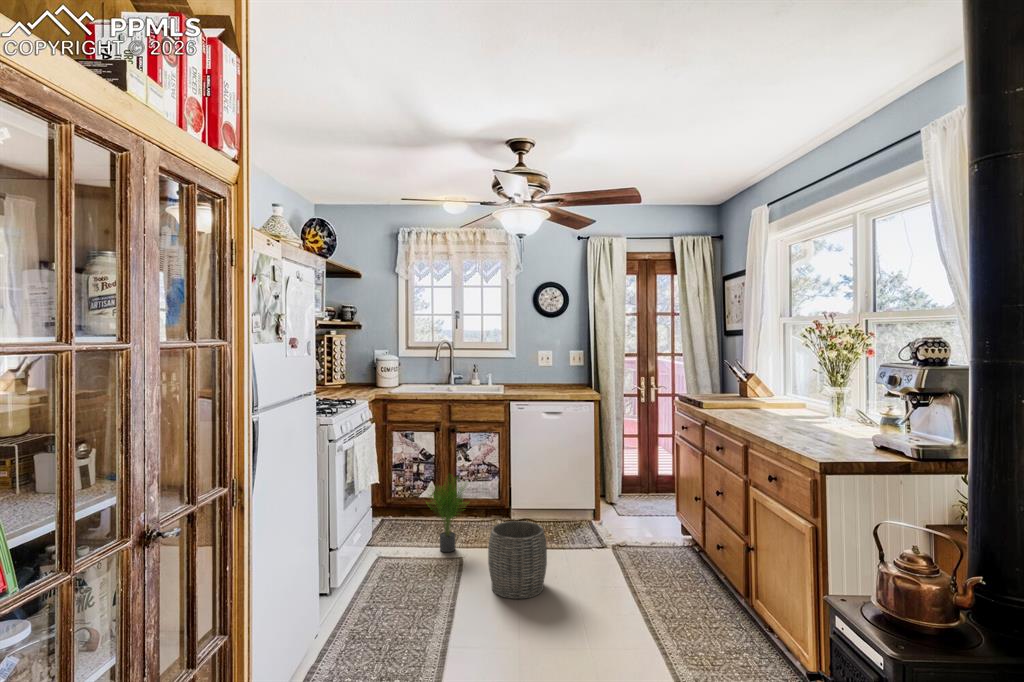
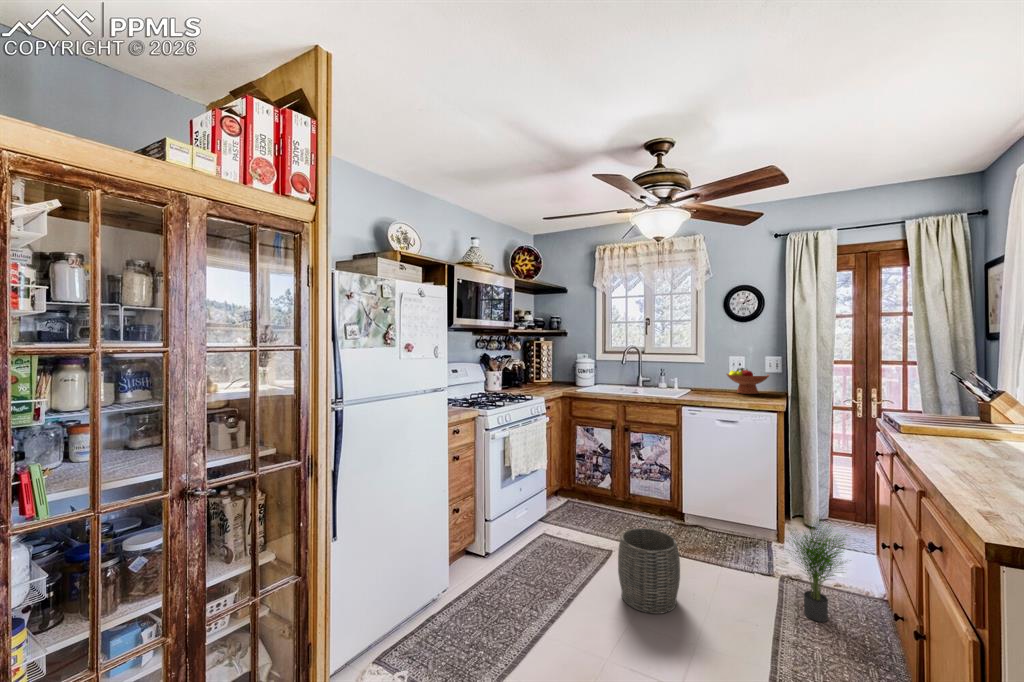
fruit bowl: none [537,362,575,387] -> present [726,368,769,394]
potted plant: present [431,474,465,552] -> present [791,518,845,622]

